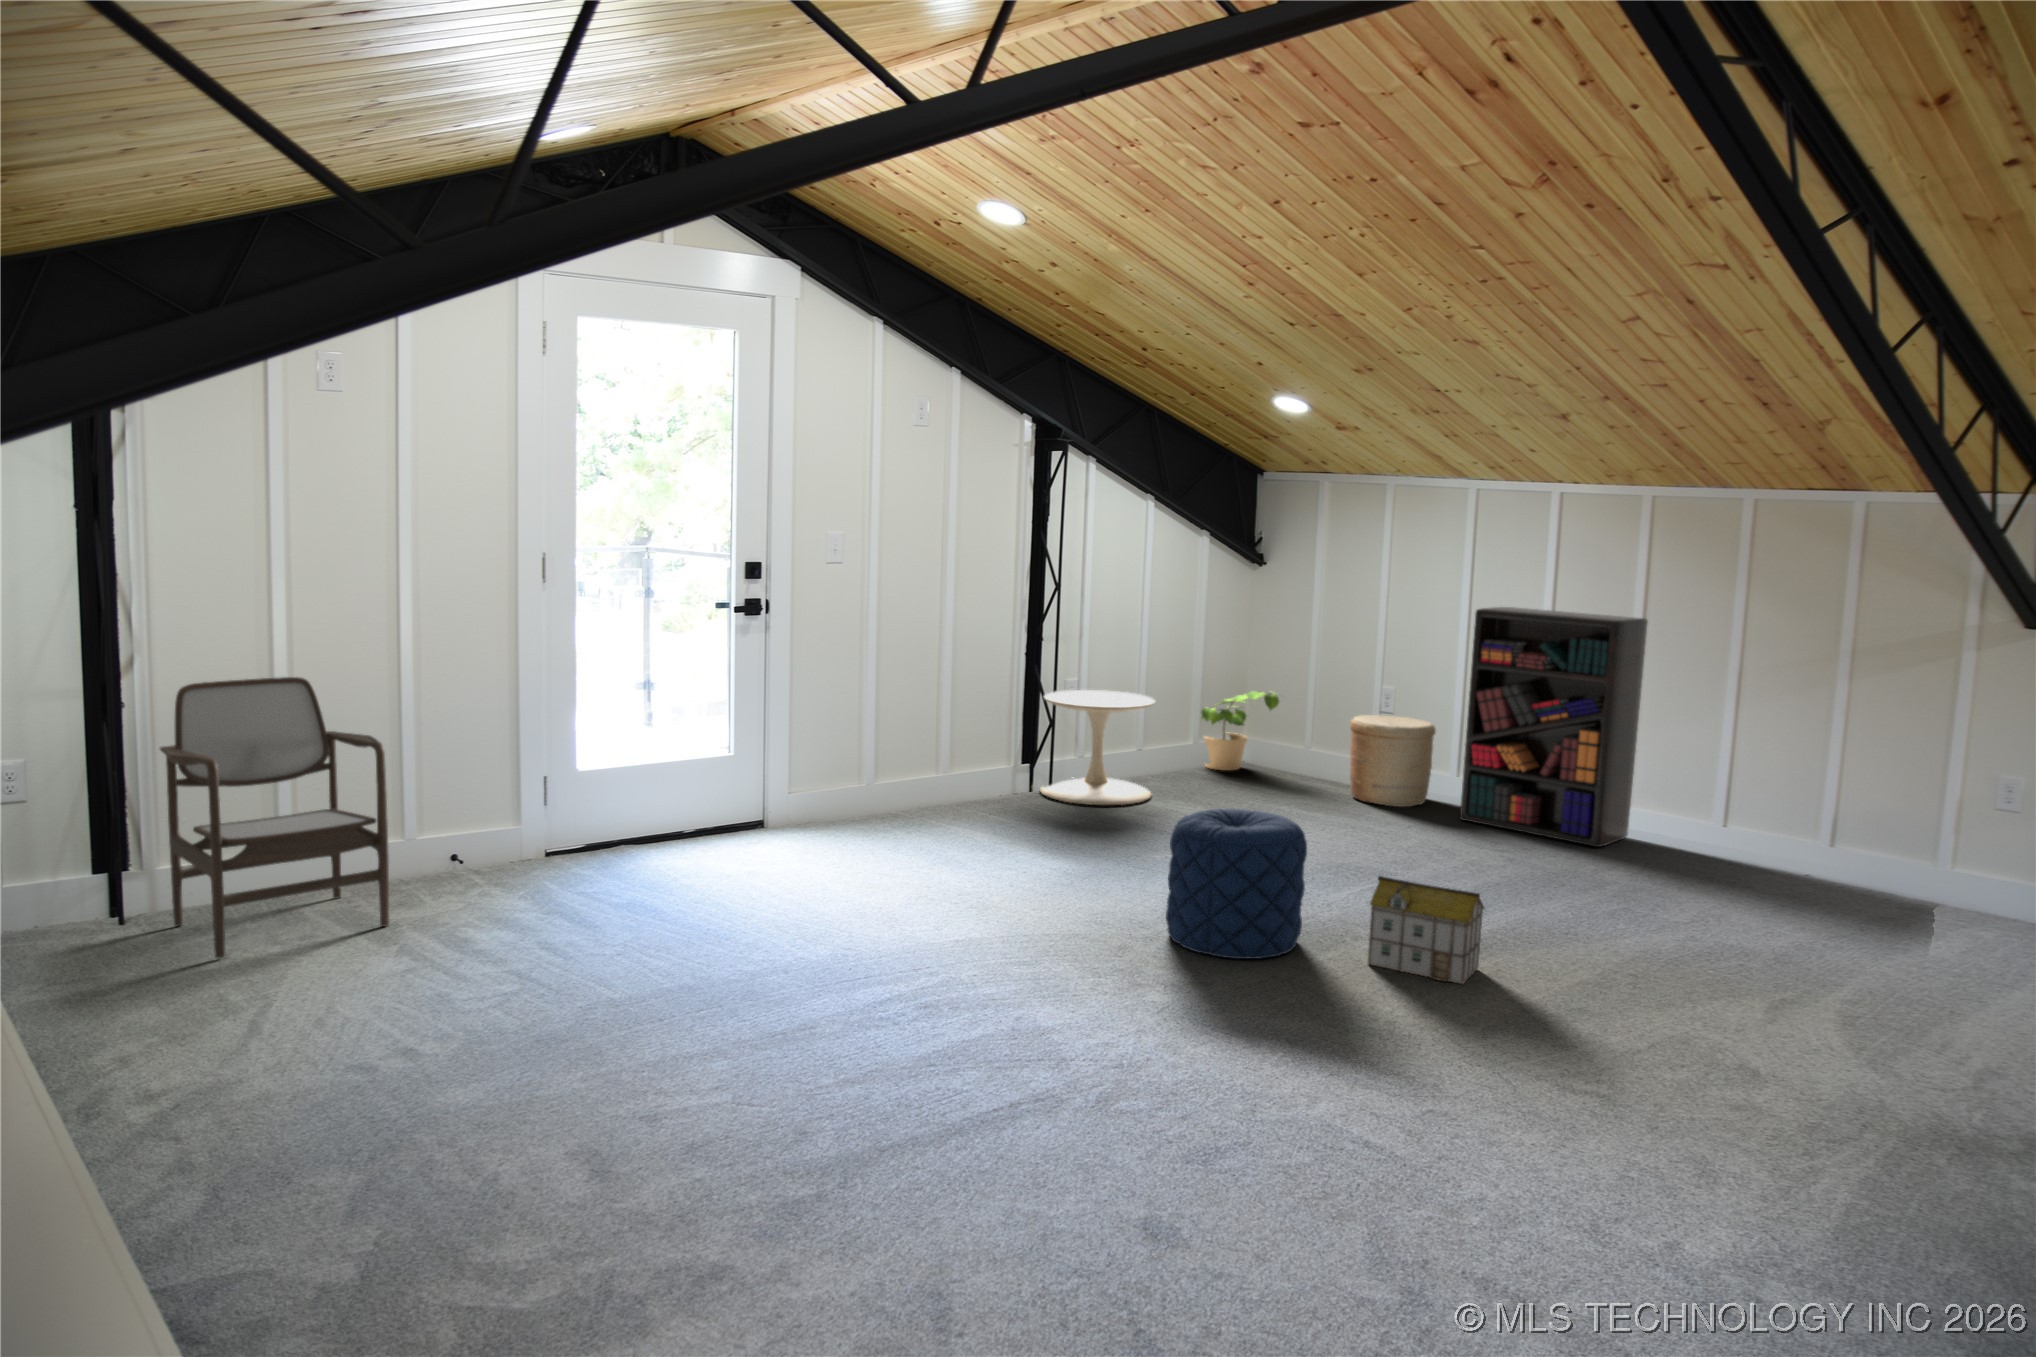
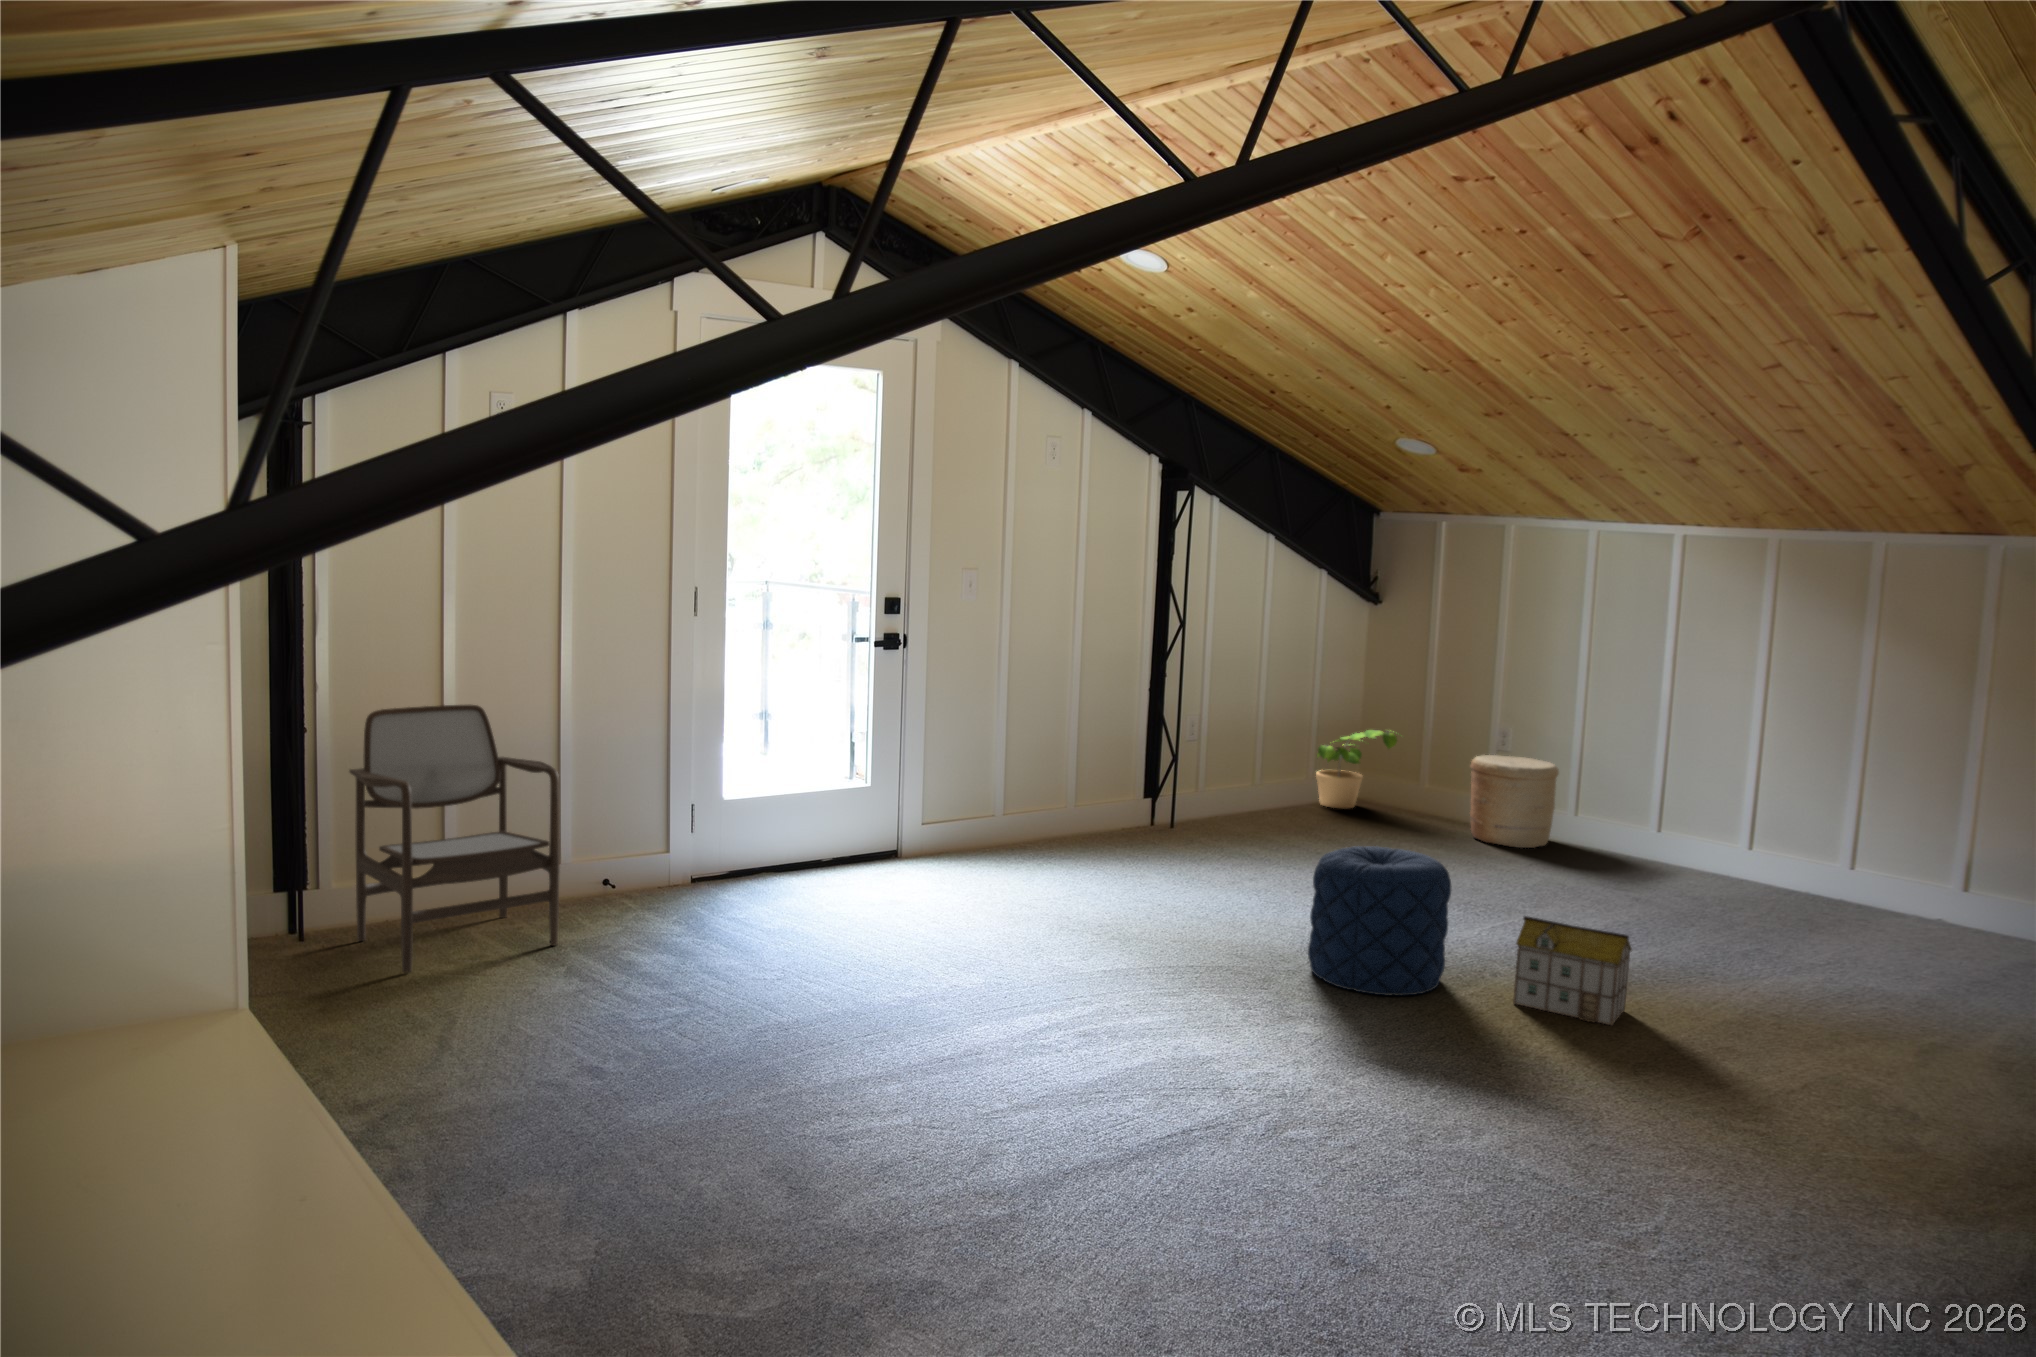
bookshelf: present [1460,607,1648,847] -> none [1585,649,1781,892]
side table: present [1040,690,1155,805] -> none [1160,726,1277,841]

